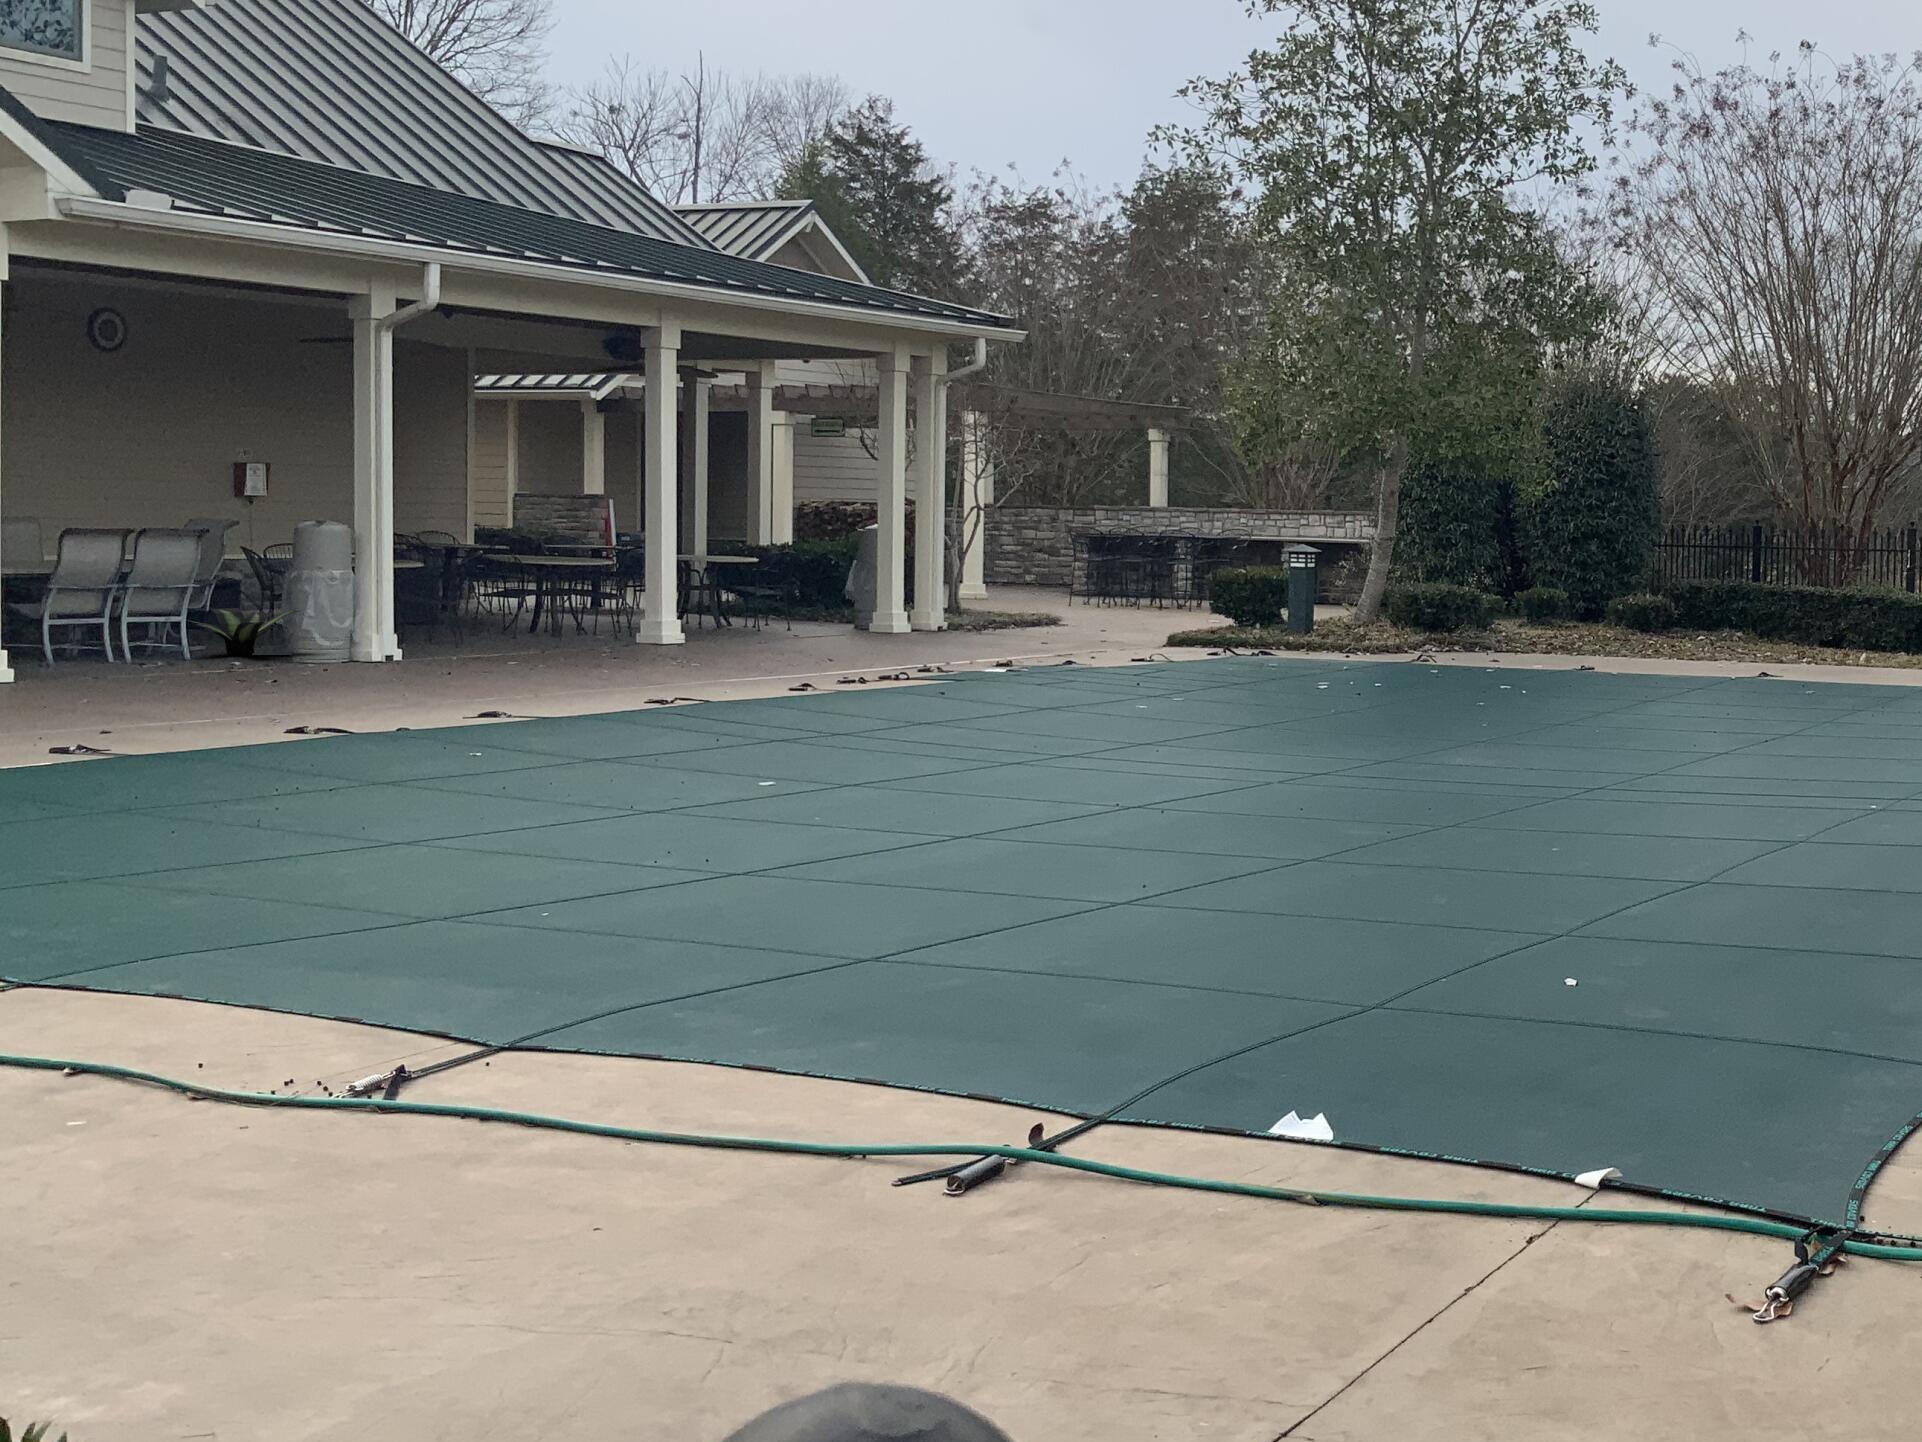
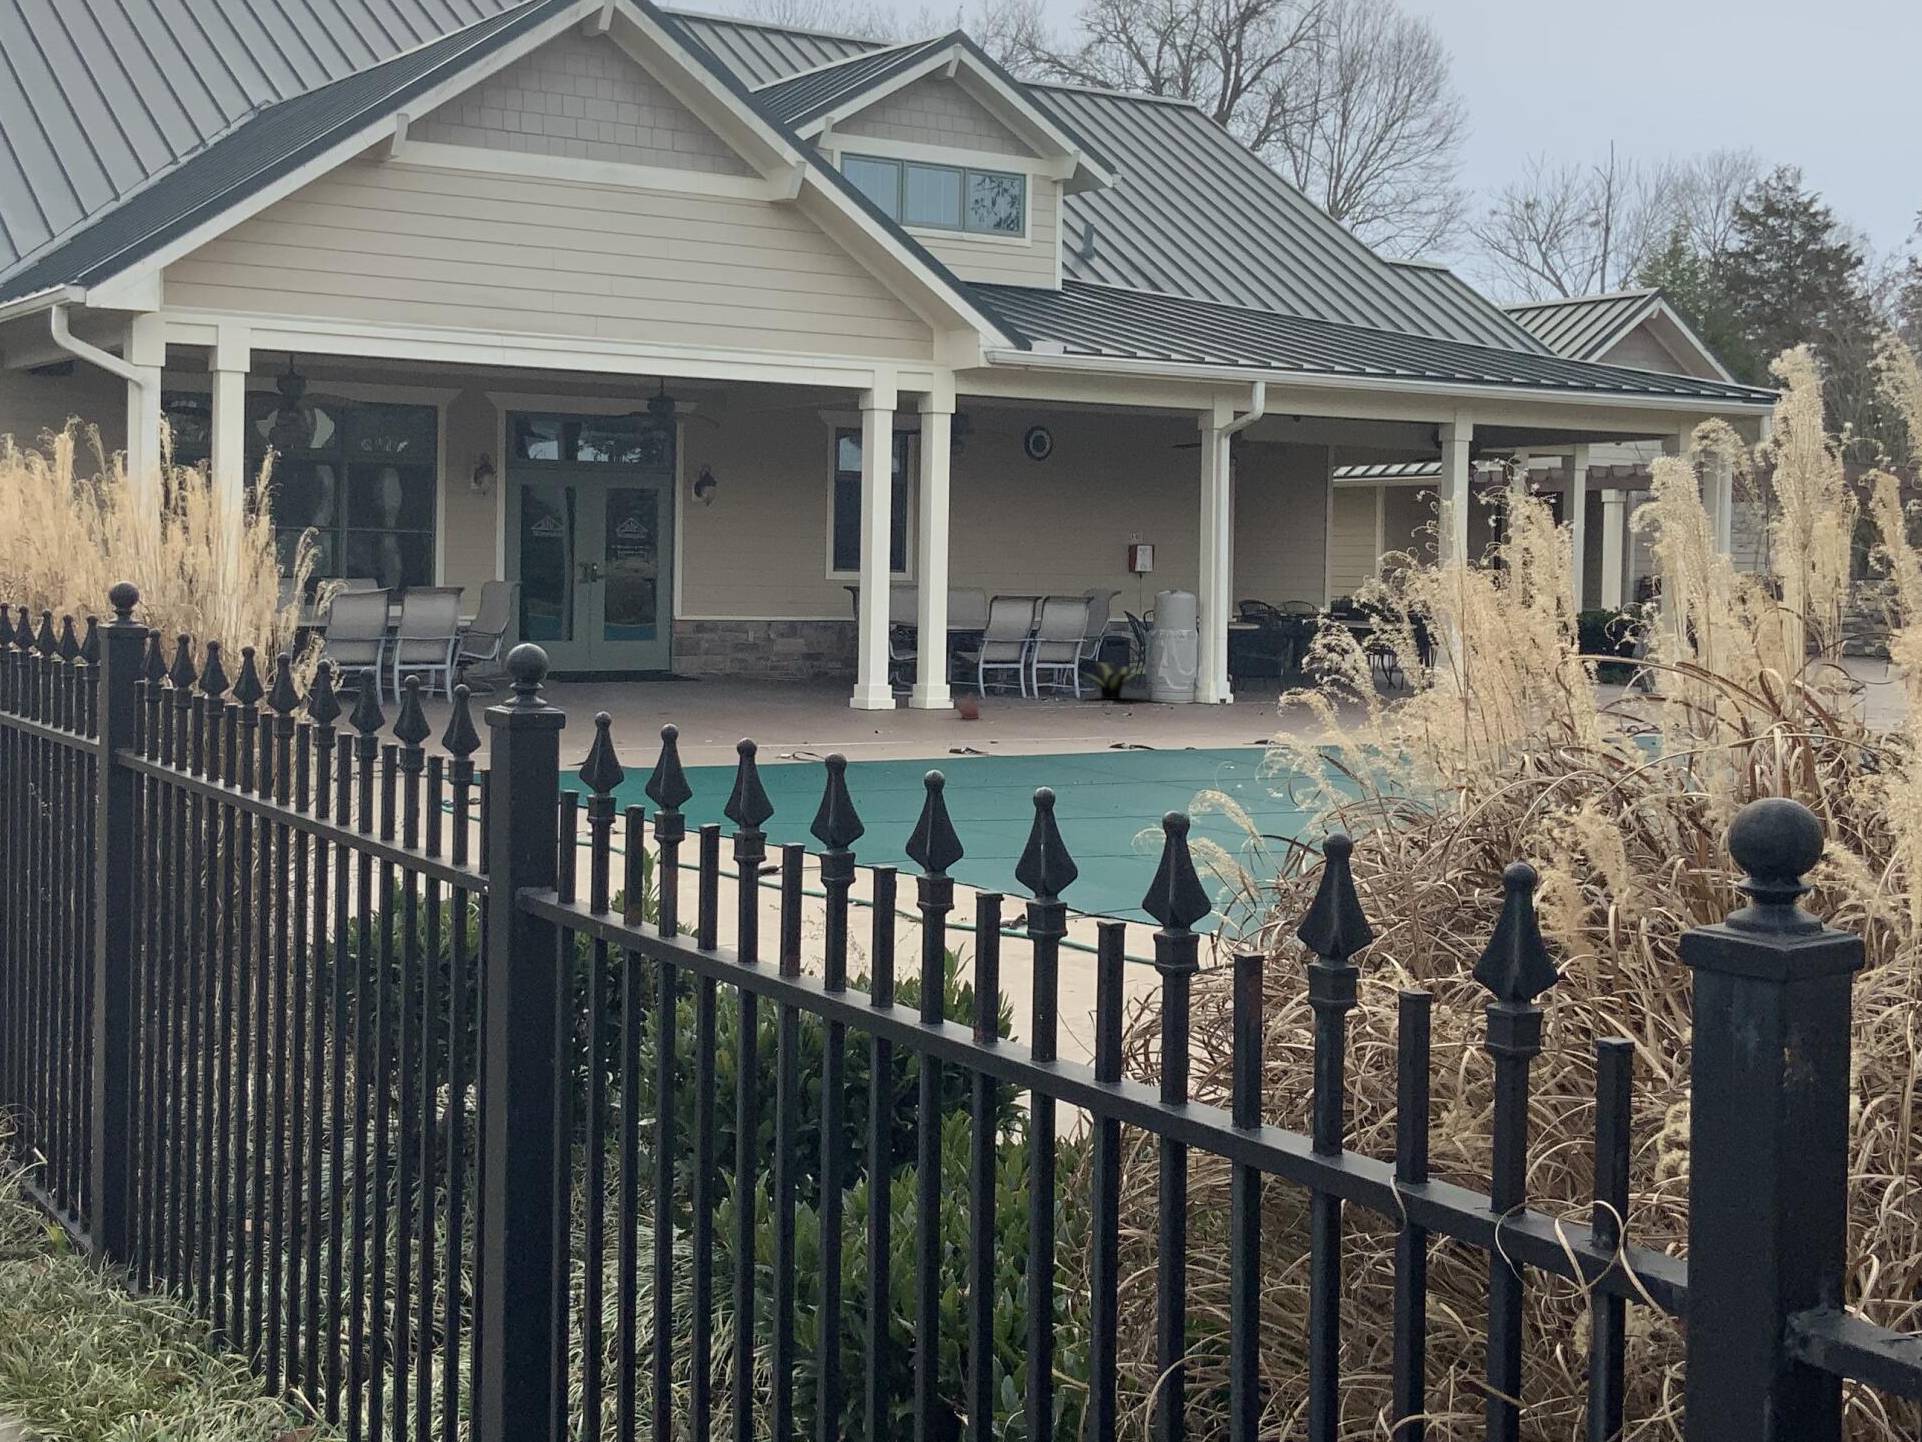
watering can: none [12,659,75,693] -> present [949,694,979,719]

